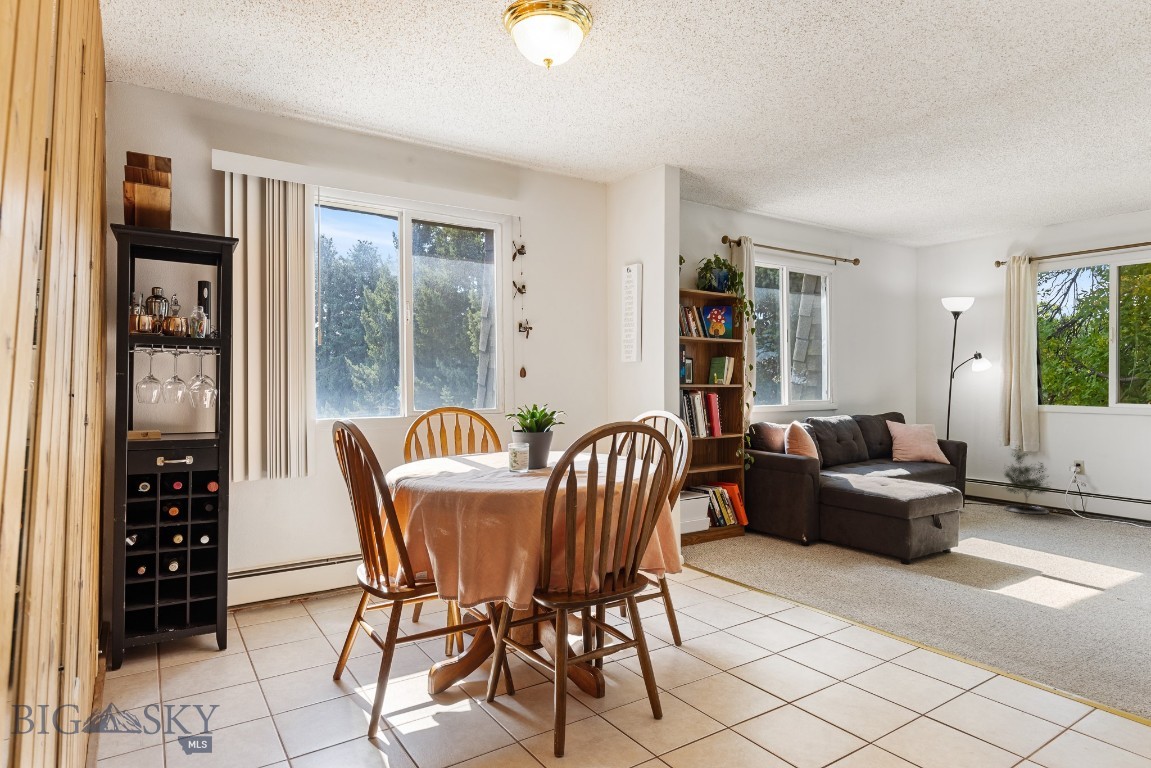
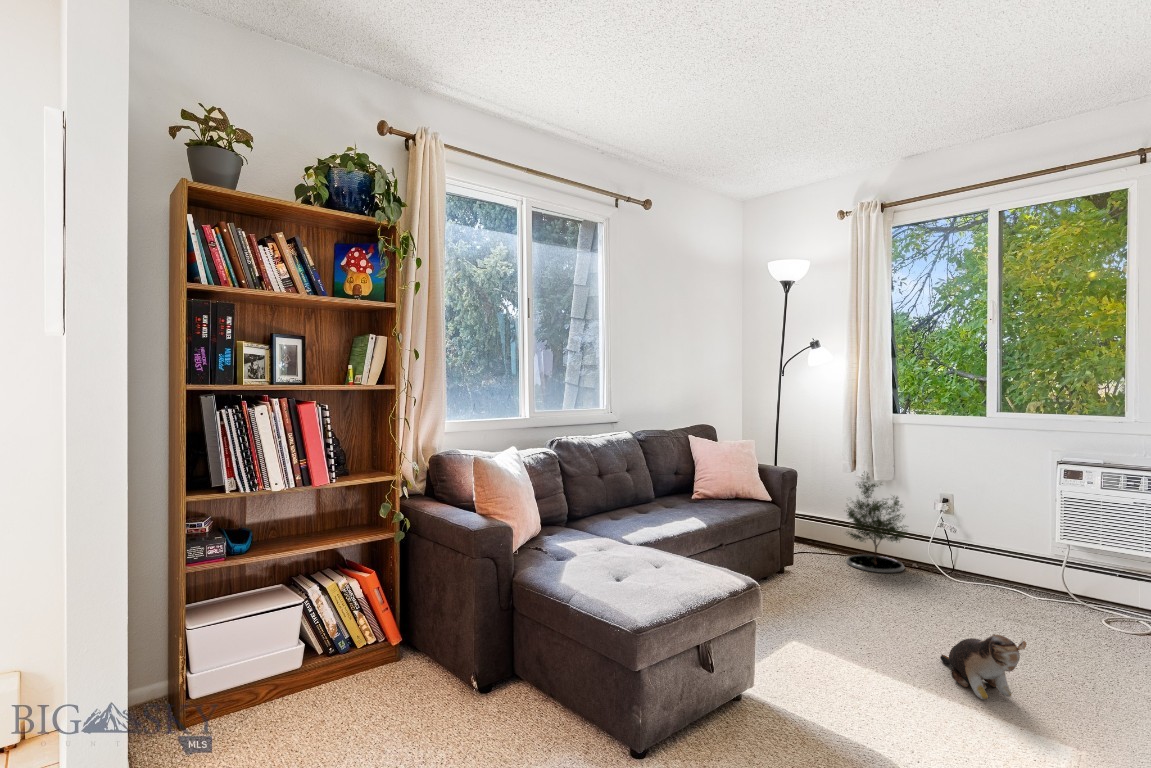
plush toy: none [1070,519,1117,555] -> present [940,634,1026,699]

